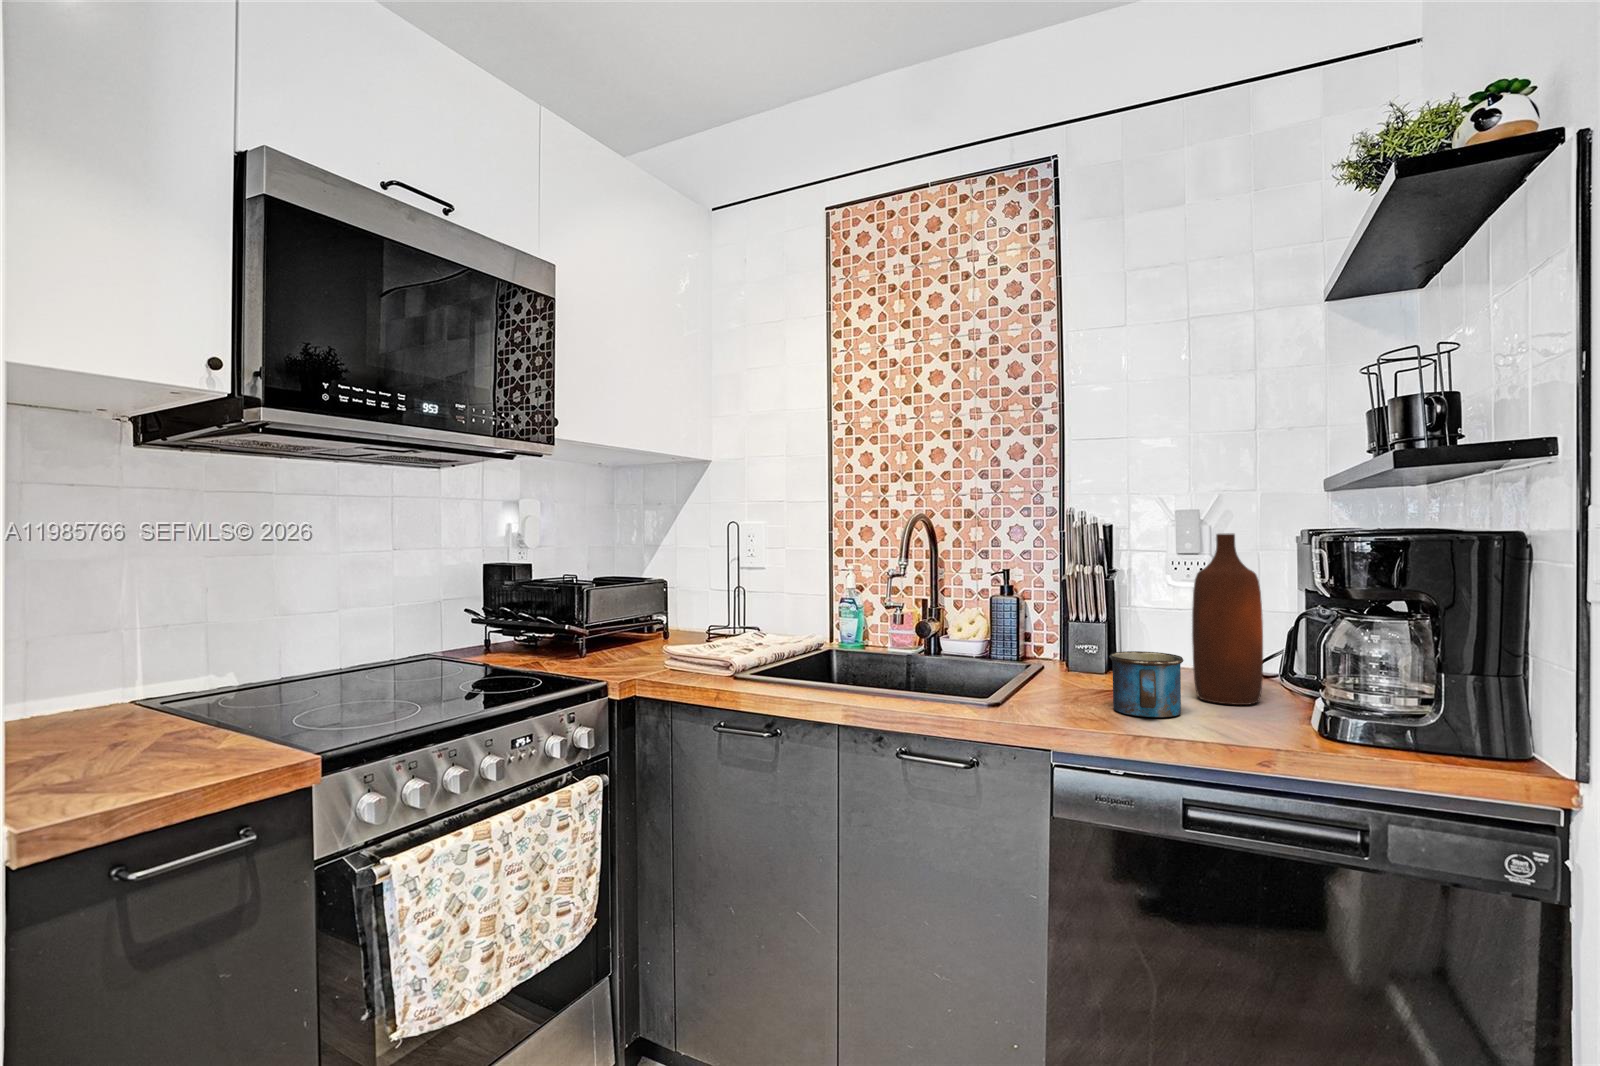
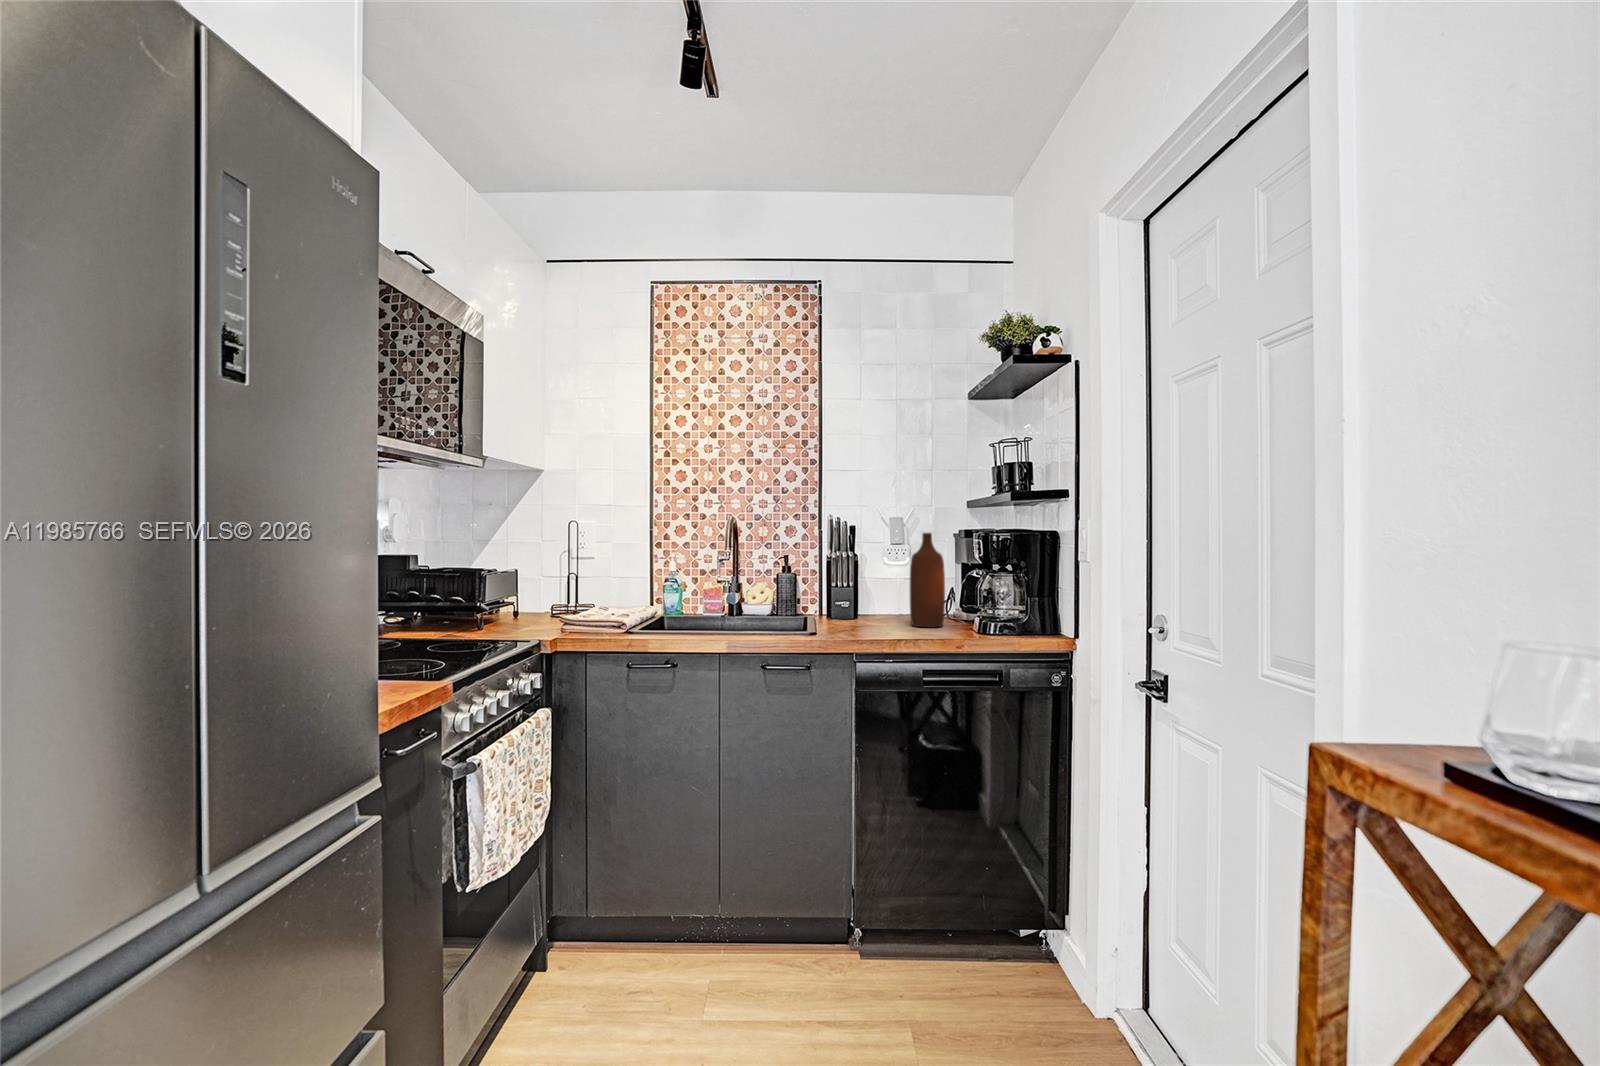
mug: present [1110,651,1184,717] -> none [874,600,913,634]

